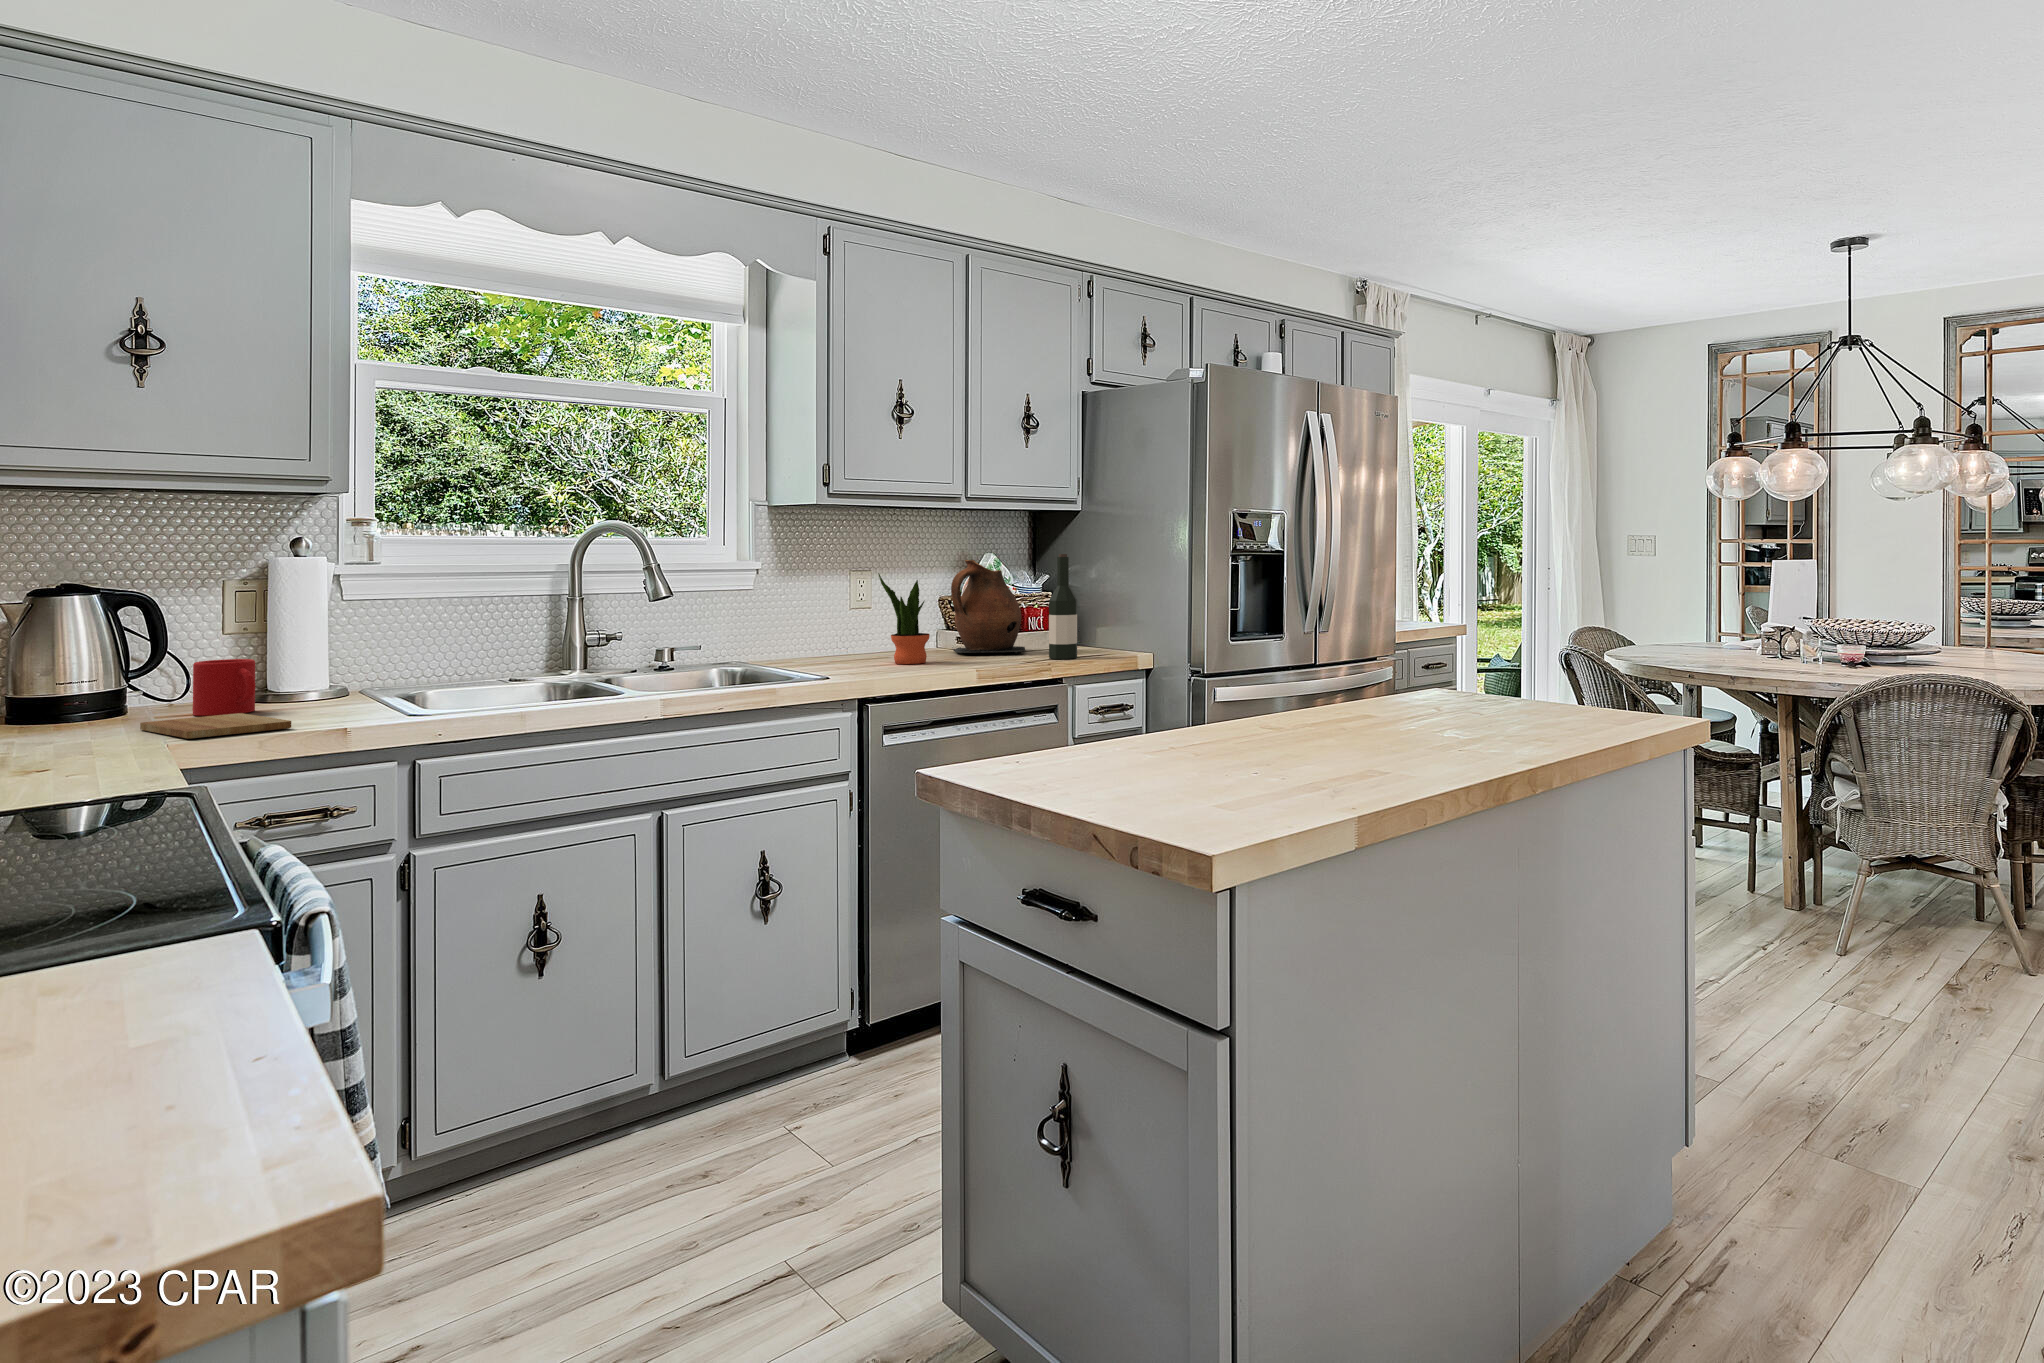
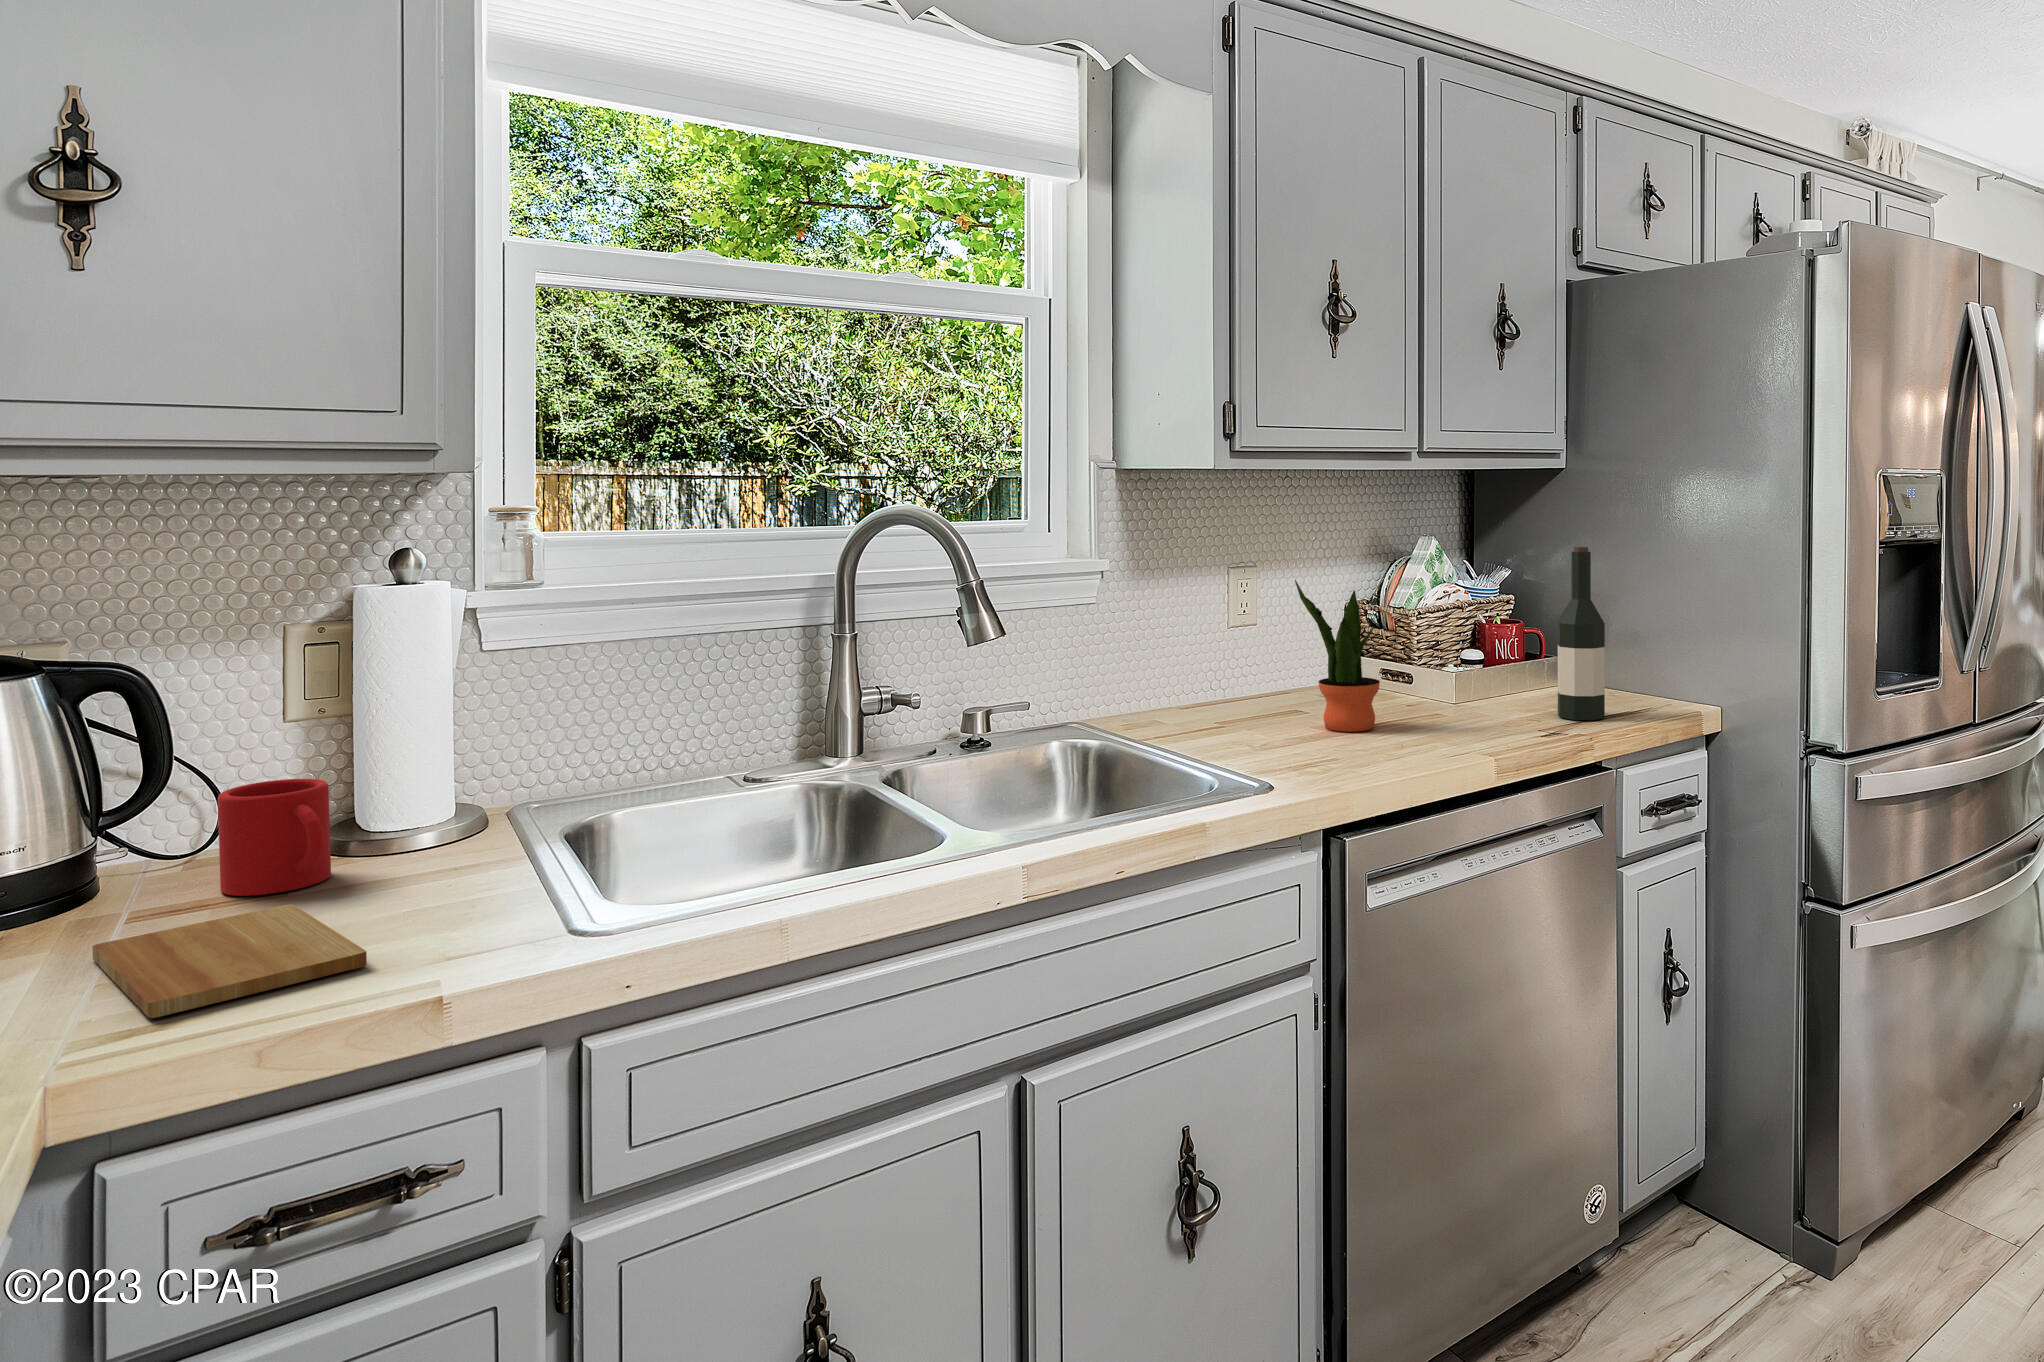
ceramic pitcher: present [951,560,1025,653] -> none [1374,553,1503,704]

